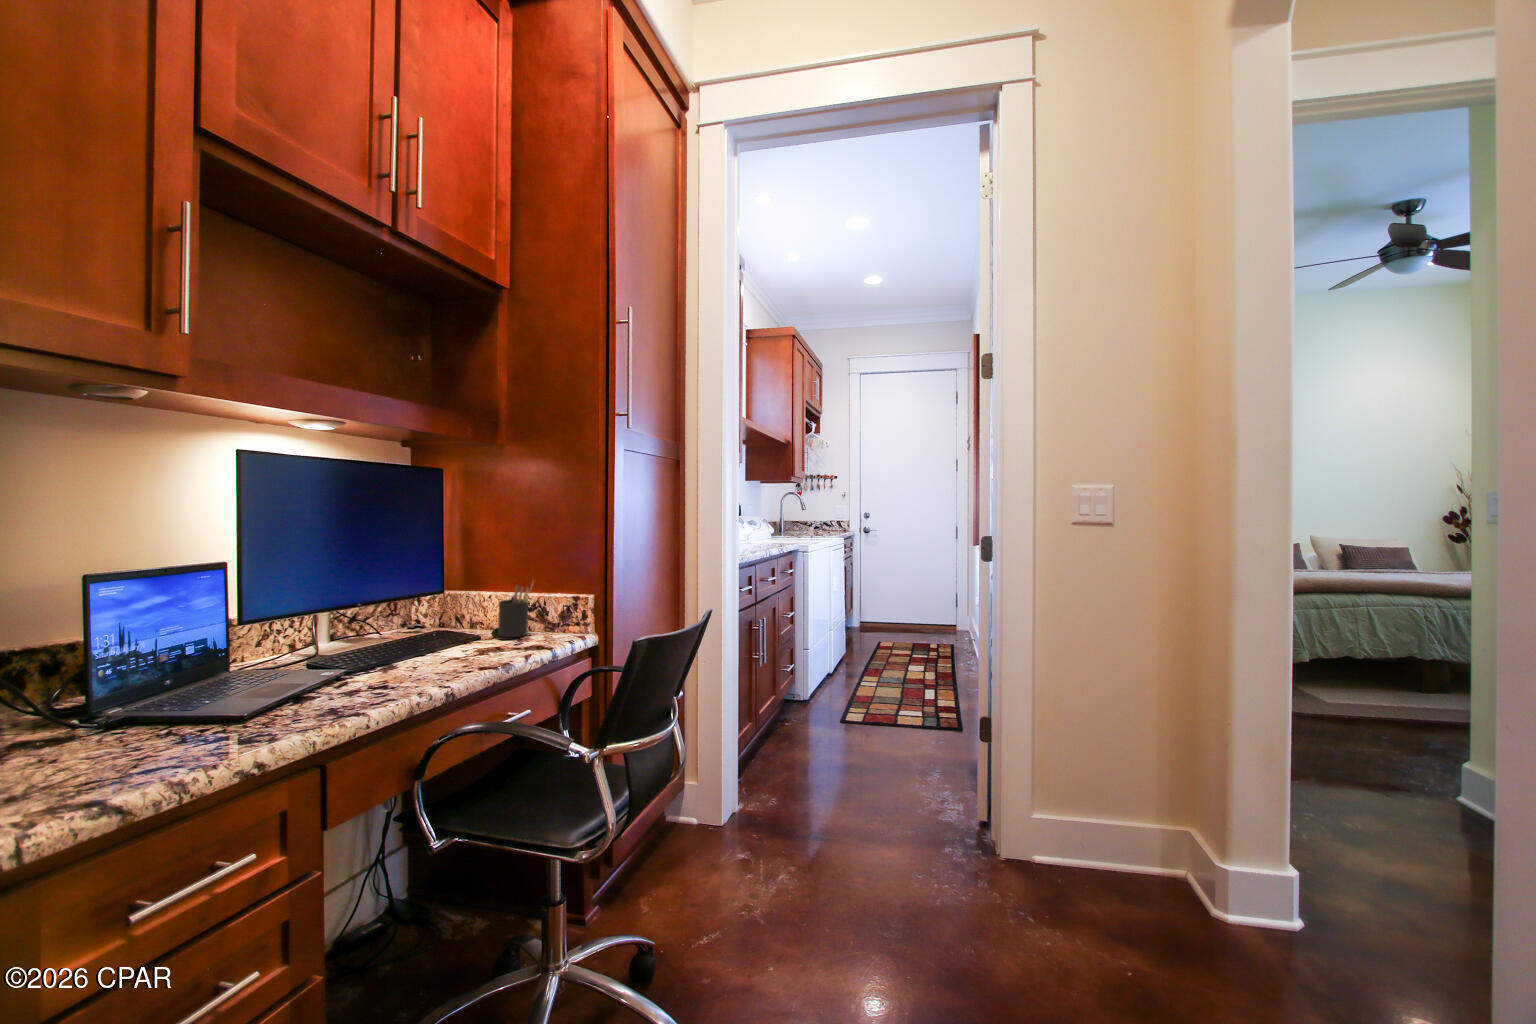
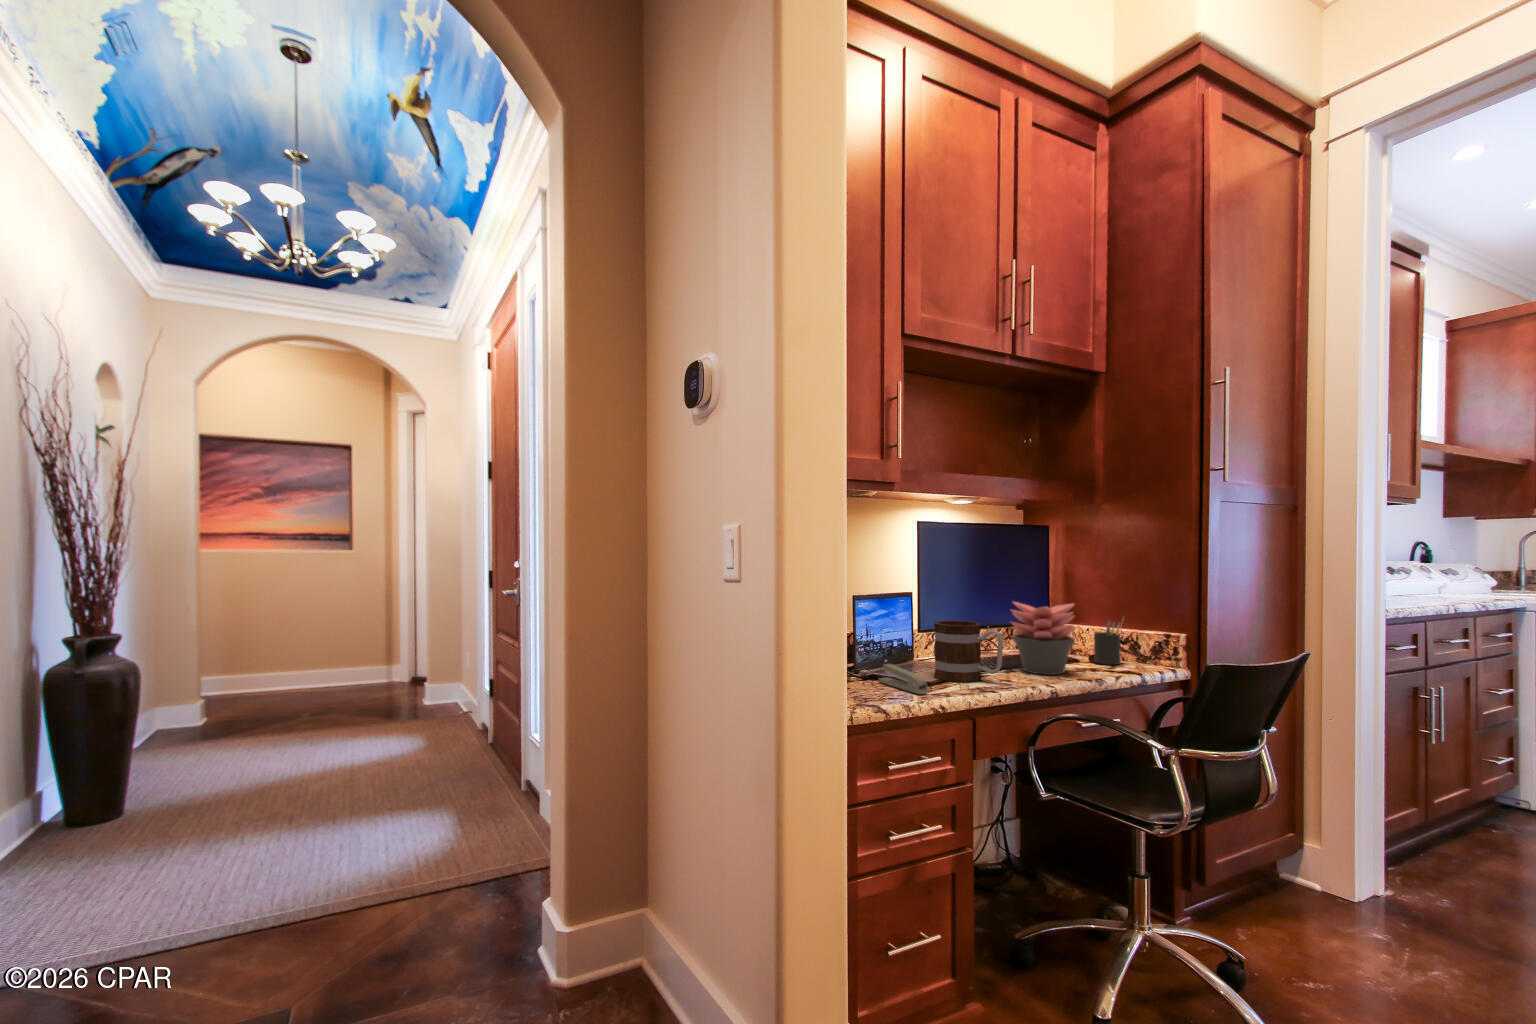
succulent plant: none [392,570,480,665] -> present [1011,601,1075,675]
mug: none [258,606,380,704] -> present [934,620,1003,682]
stapler: none [130,697,237,748] -> present [879,664,928,694]

